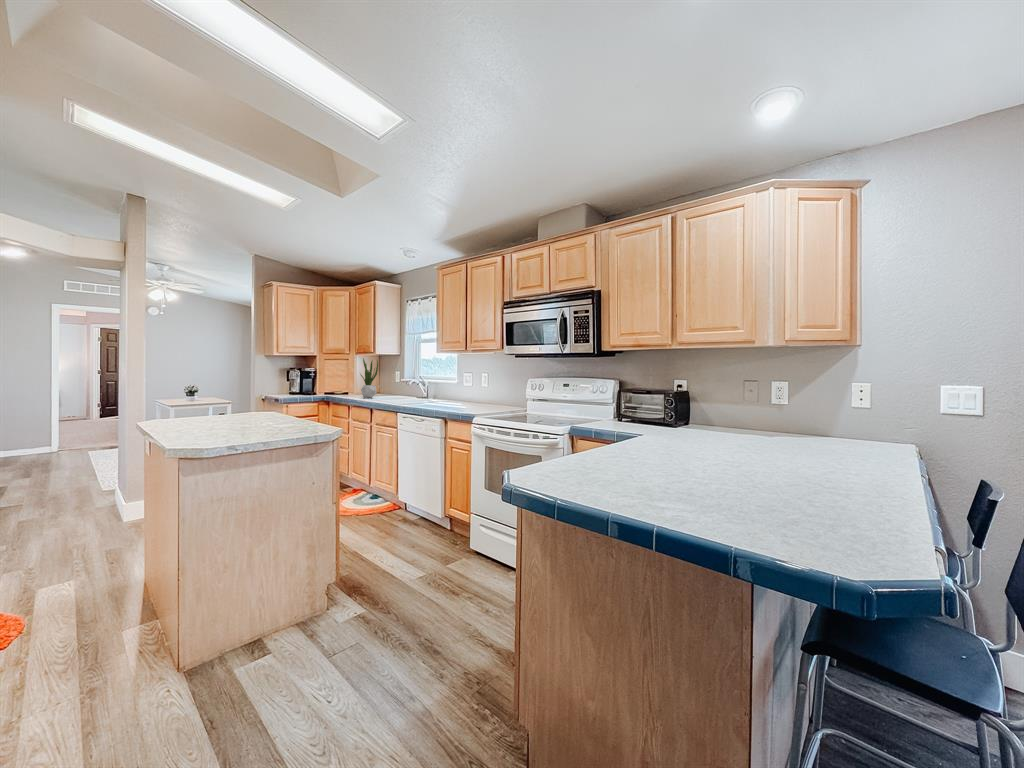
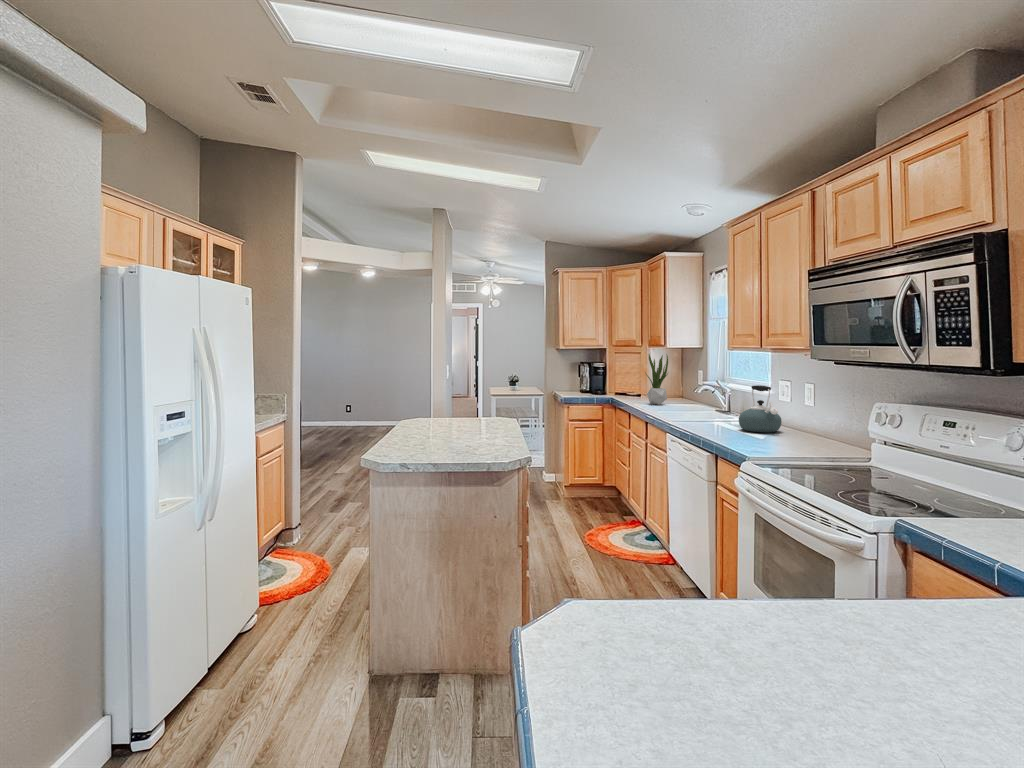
kettle: none [447,376,473,407] -> present [739,385,782,433]

